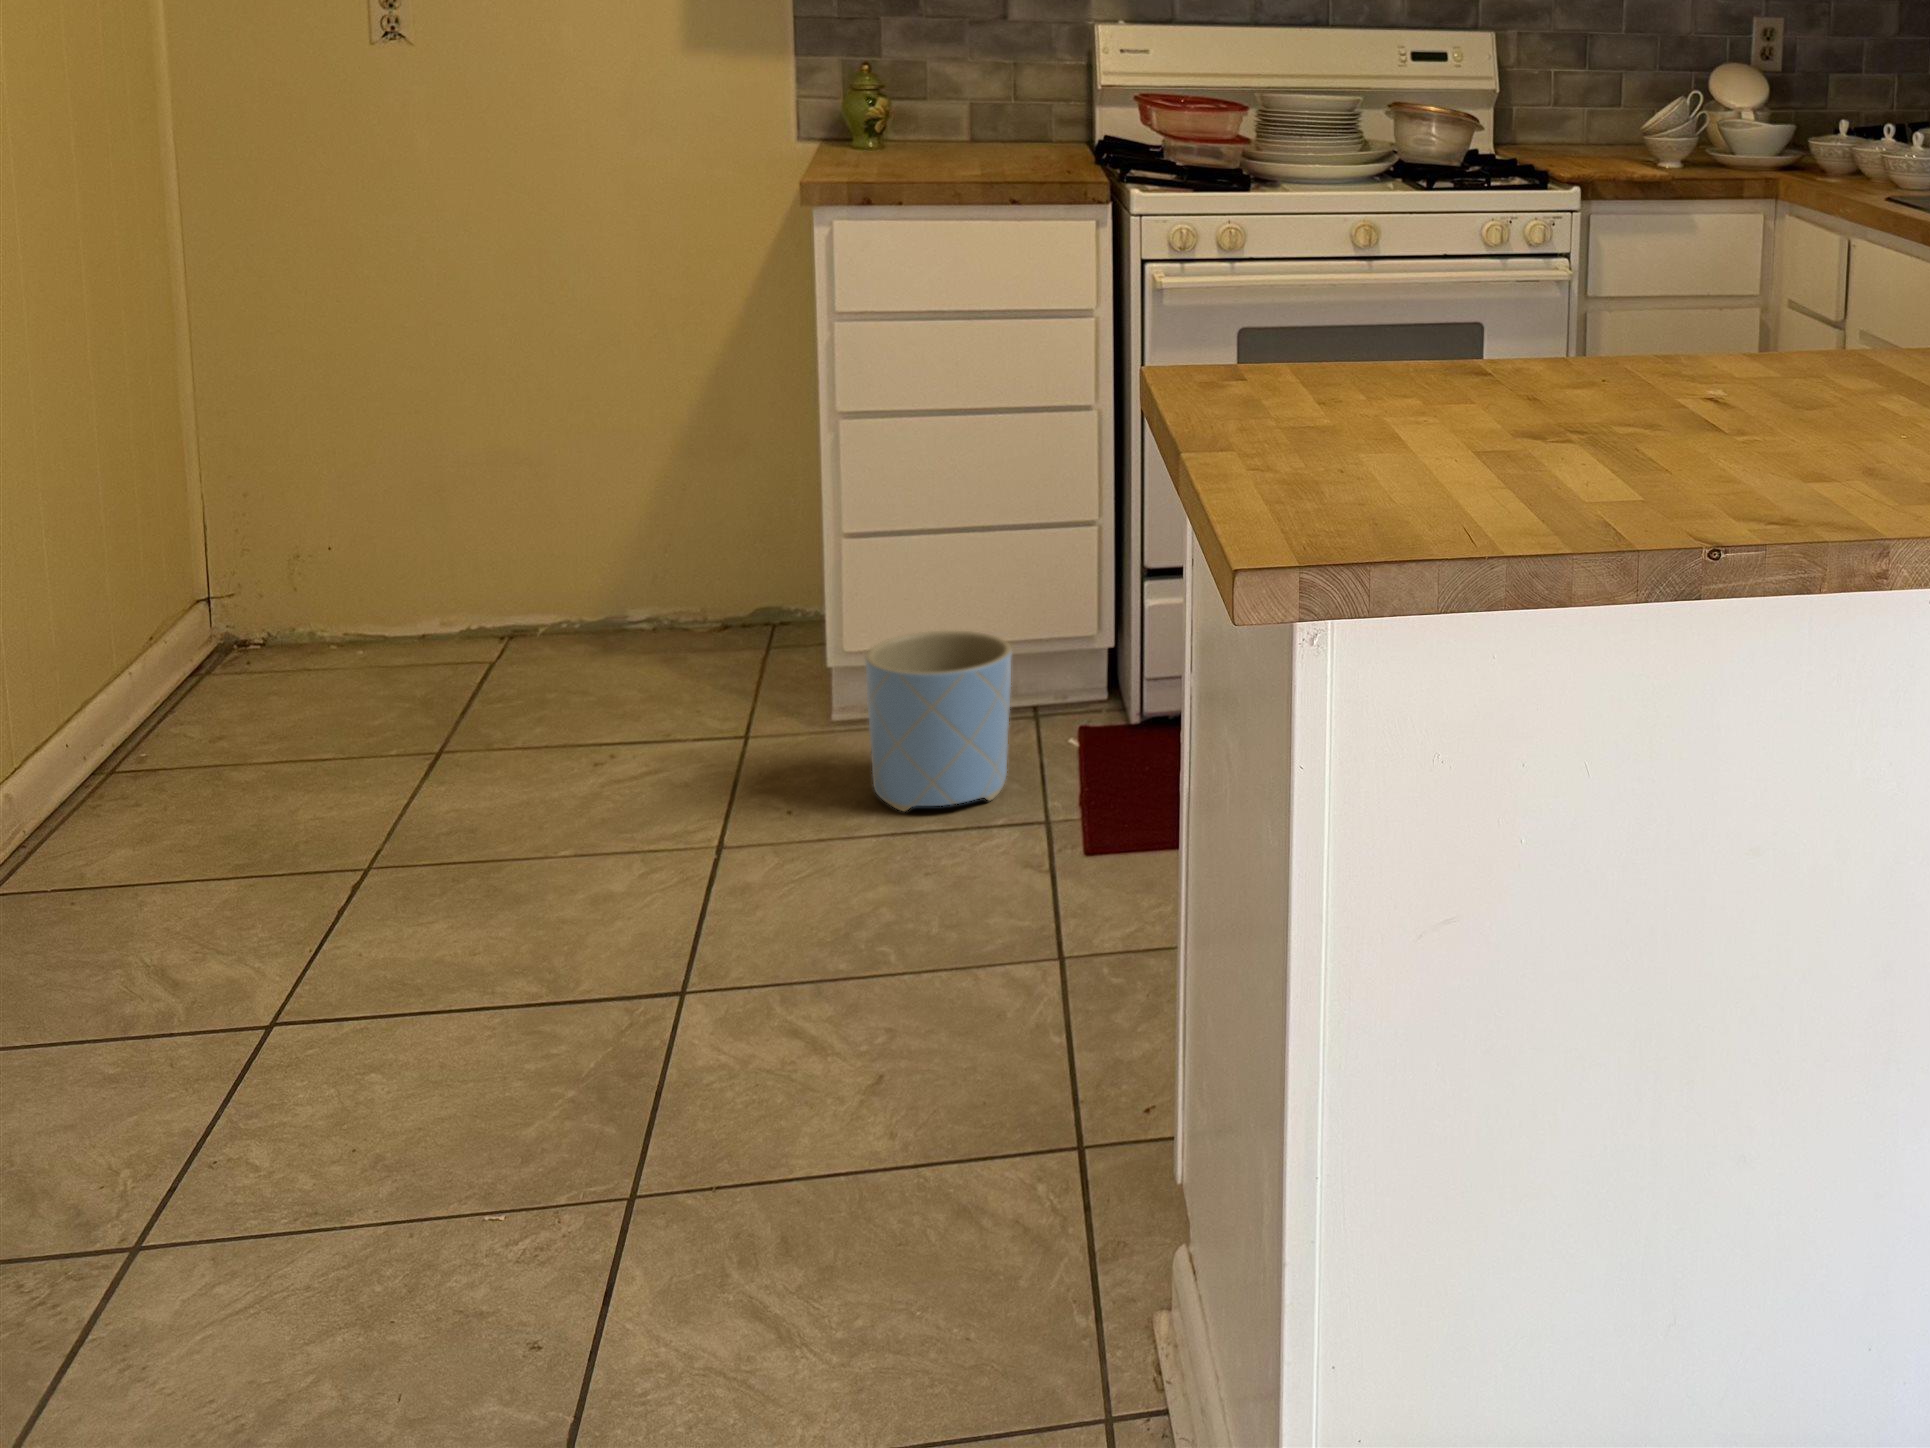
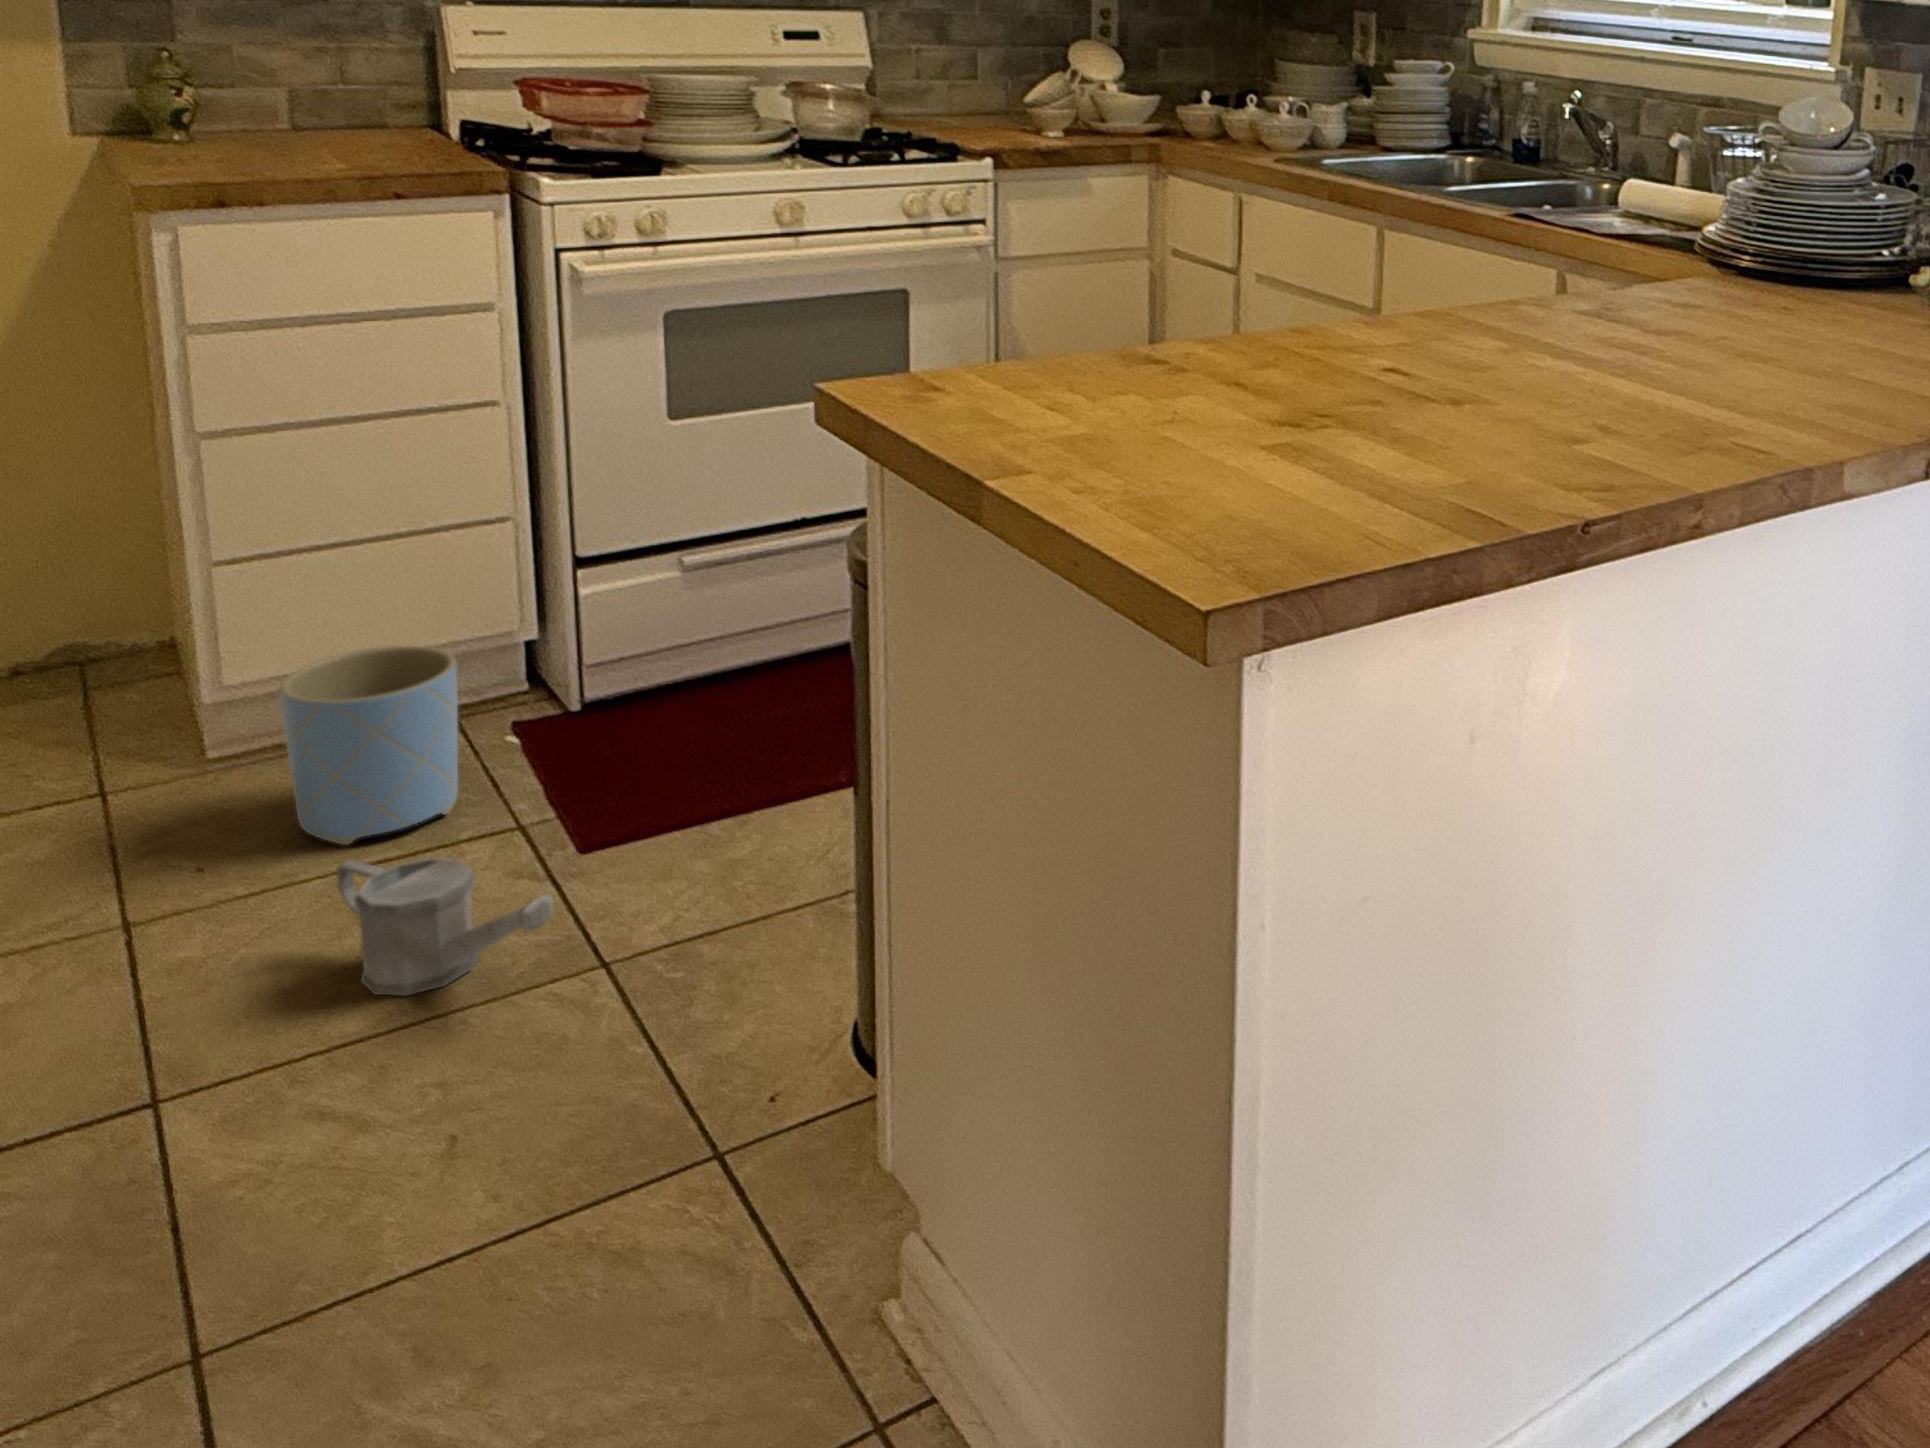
watering can: none [864,818,1010,953] -> present [337,858,553,996]

